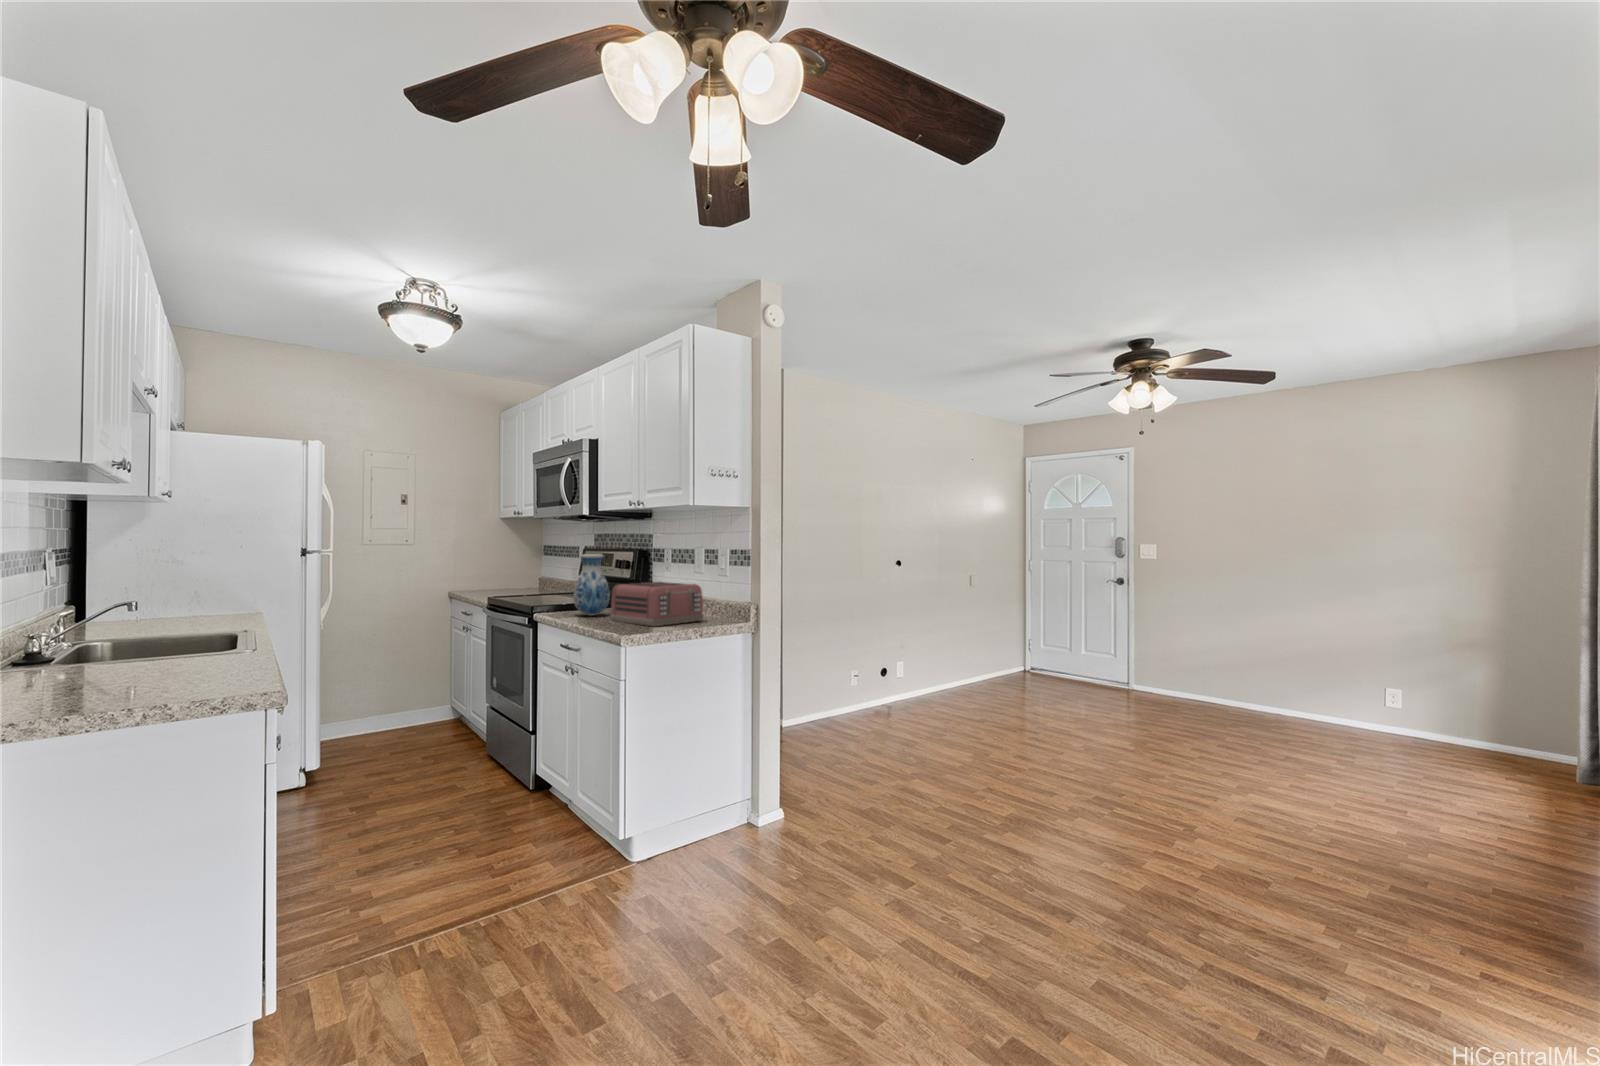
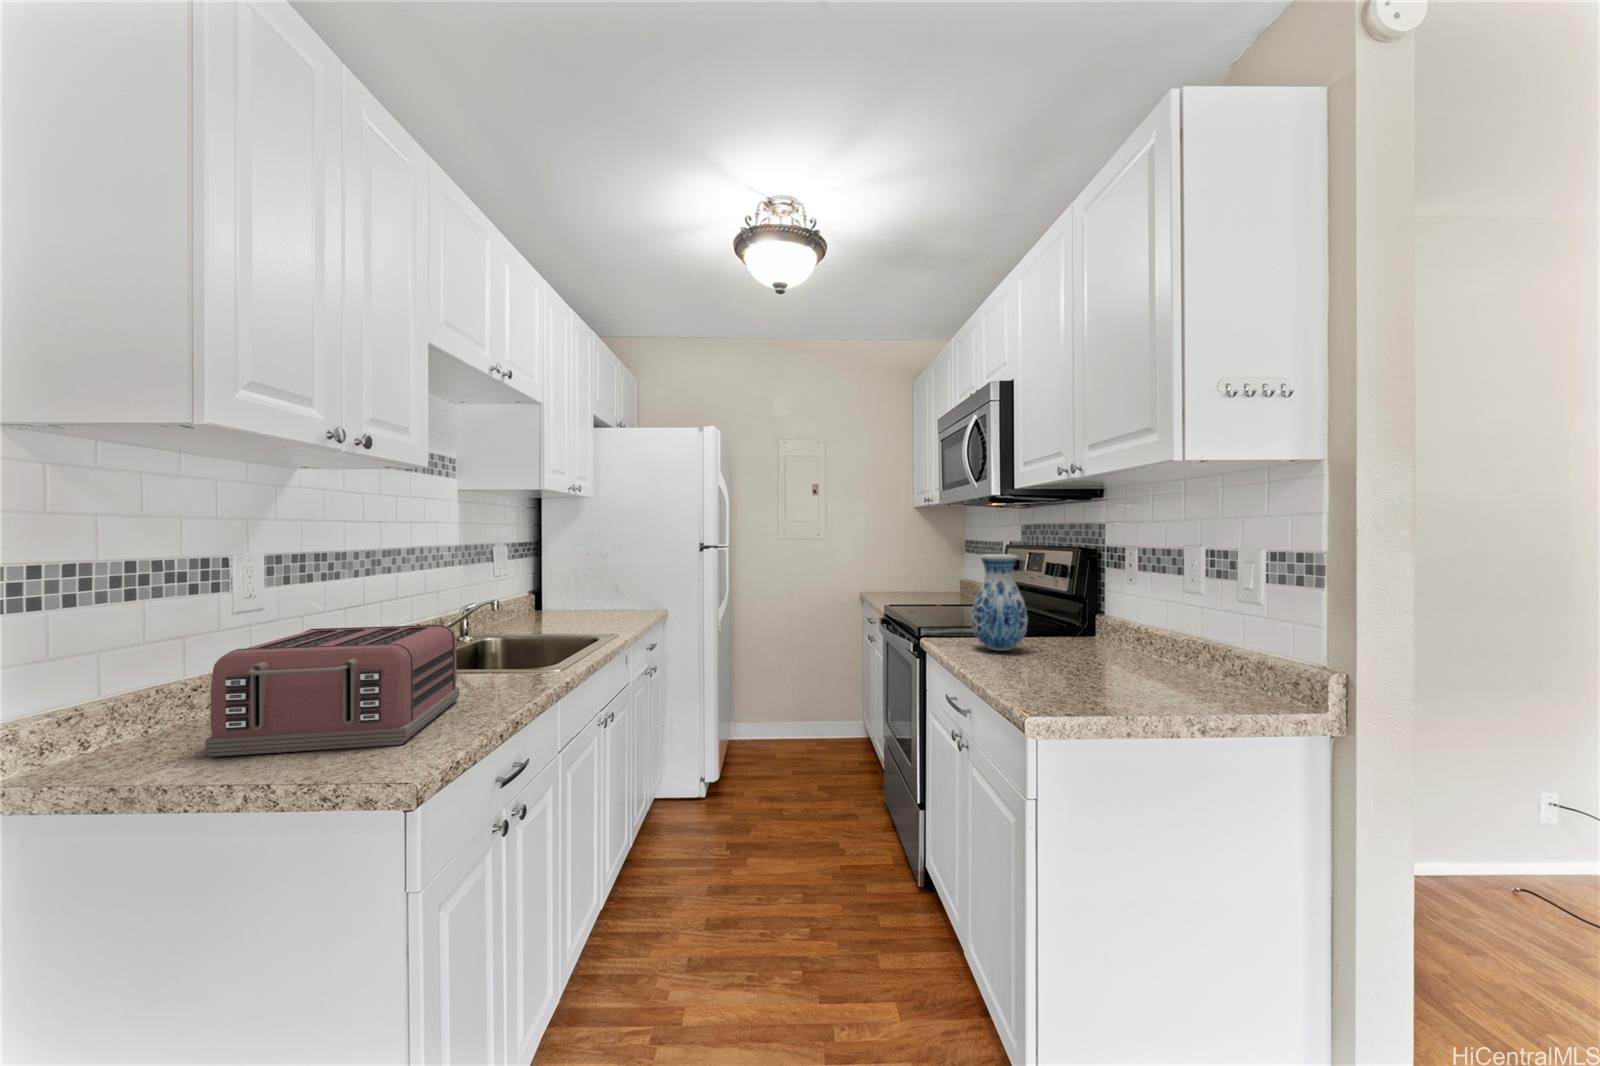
toaster: present [610,582,704,626] -> present [205,625,460,757]

